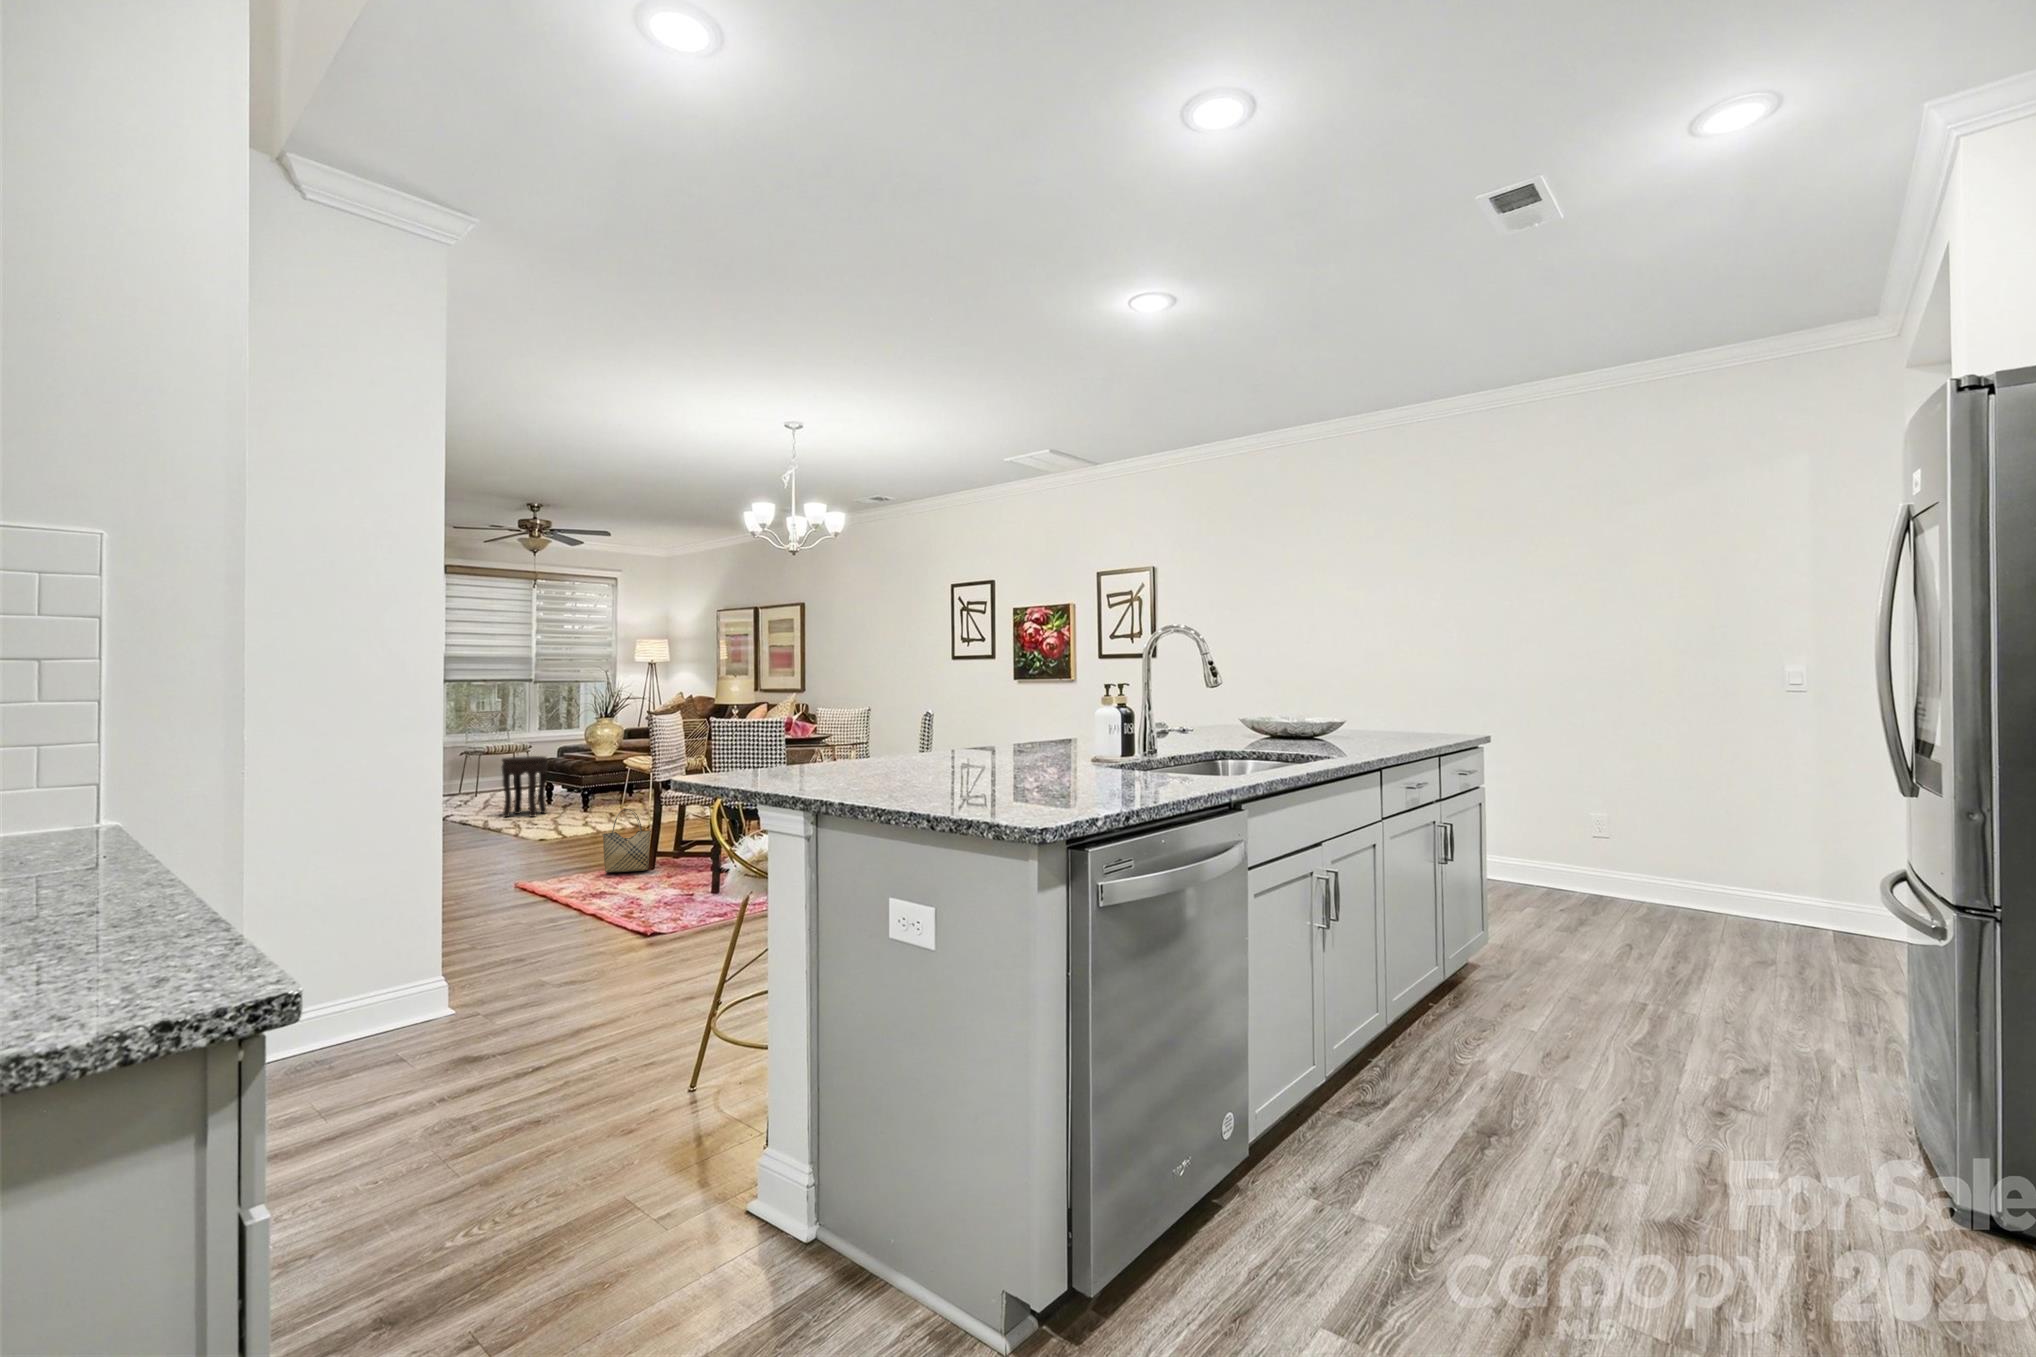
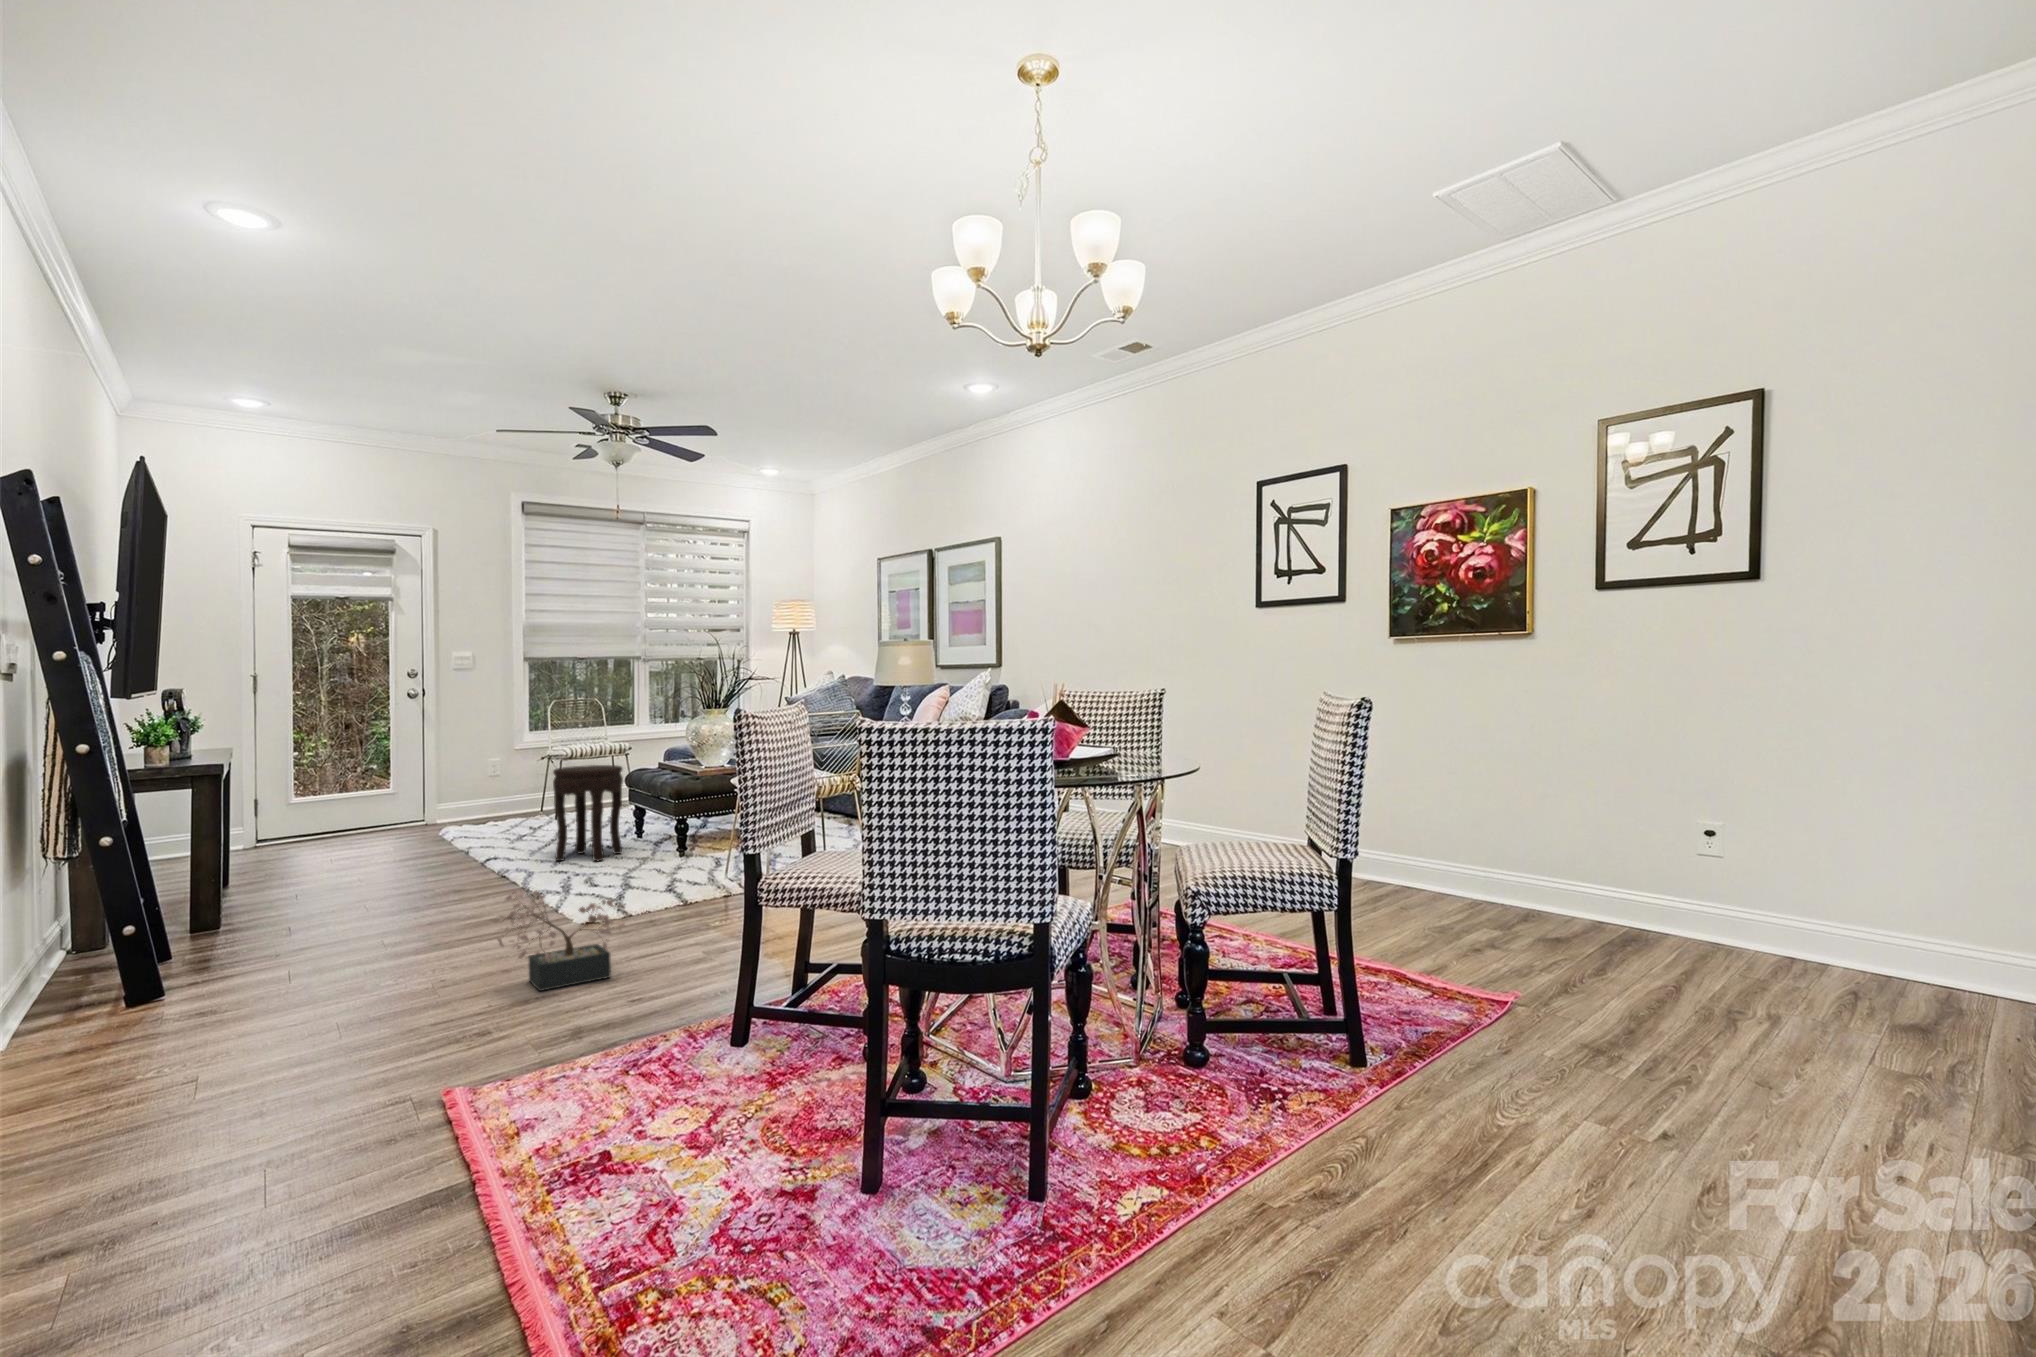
woven basket: present [602,809,651,872] -> none [634,895,738,1037]
decorative plant: none [519,812,583,863] -> present [497,890,625,991]

